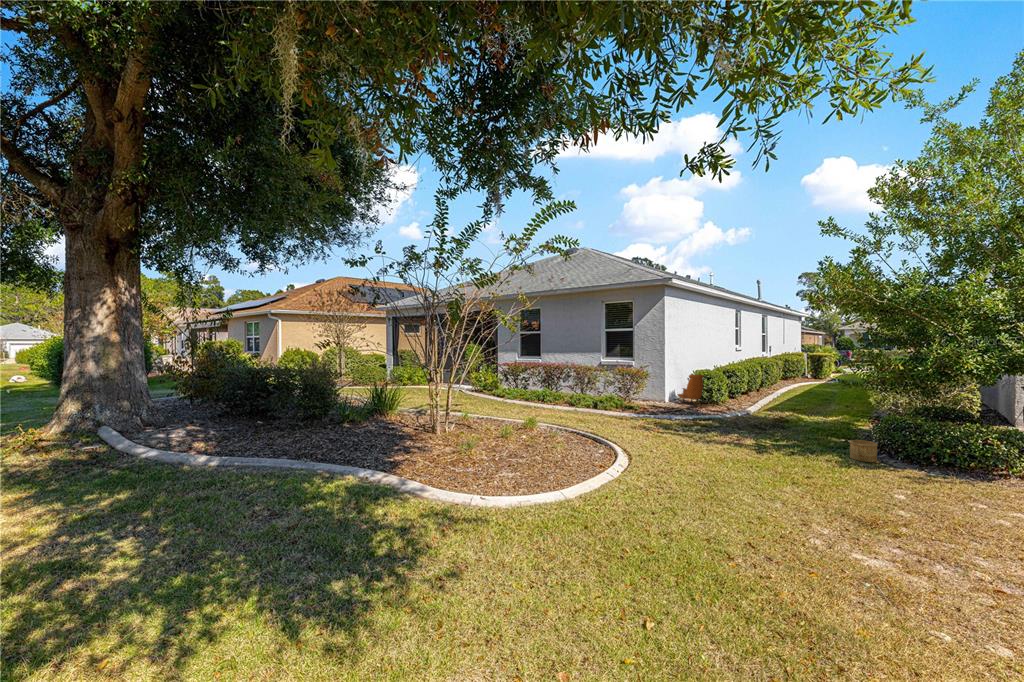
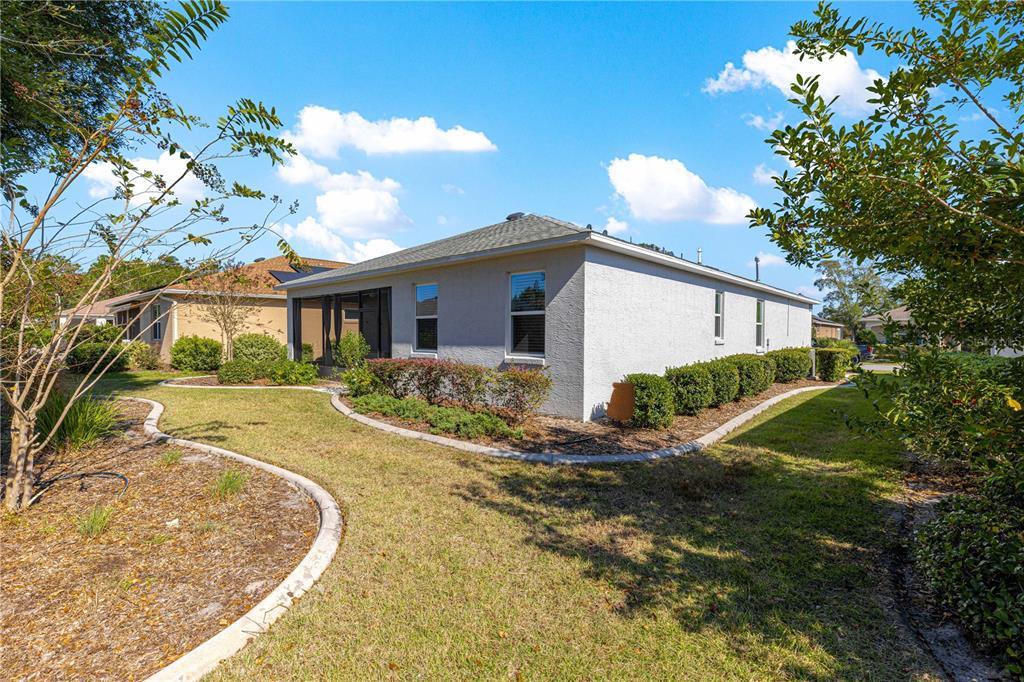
wooden bucket: present [850,440,878,462] -> none [853,577,930,653]

